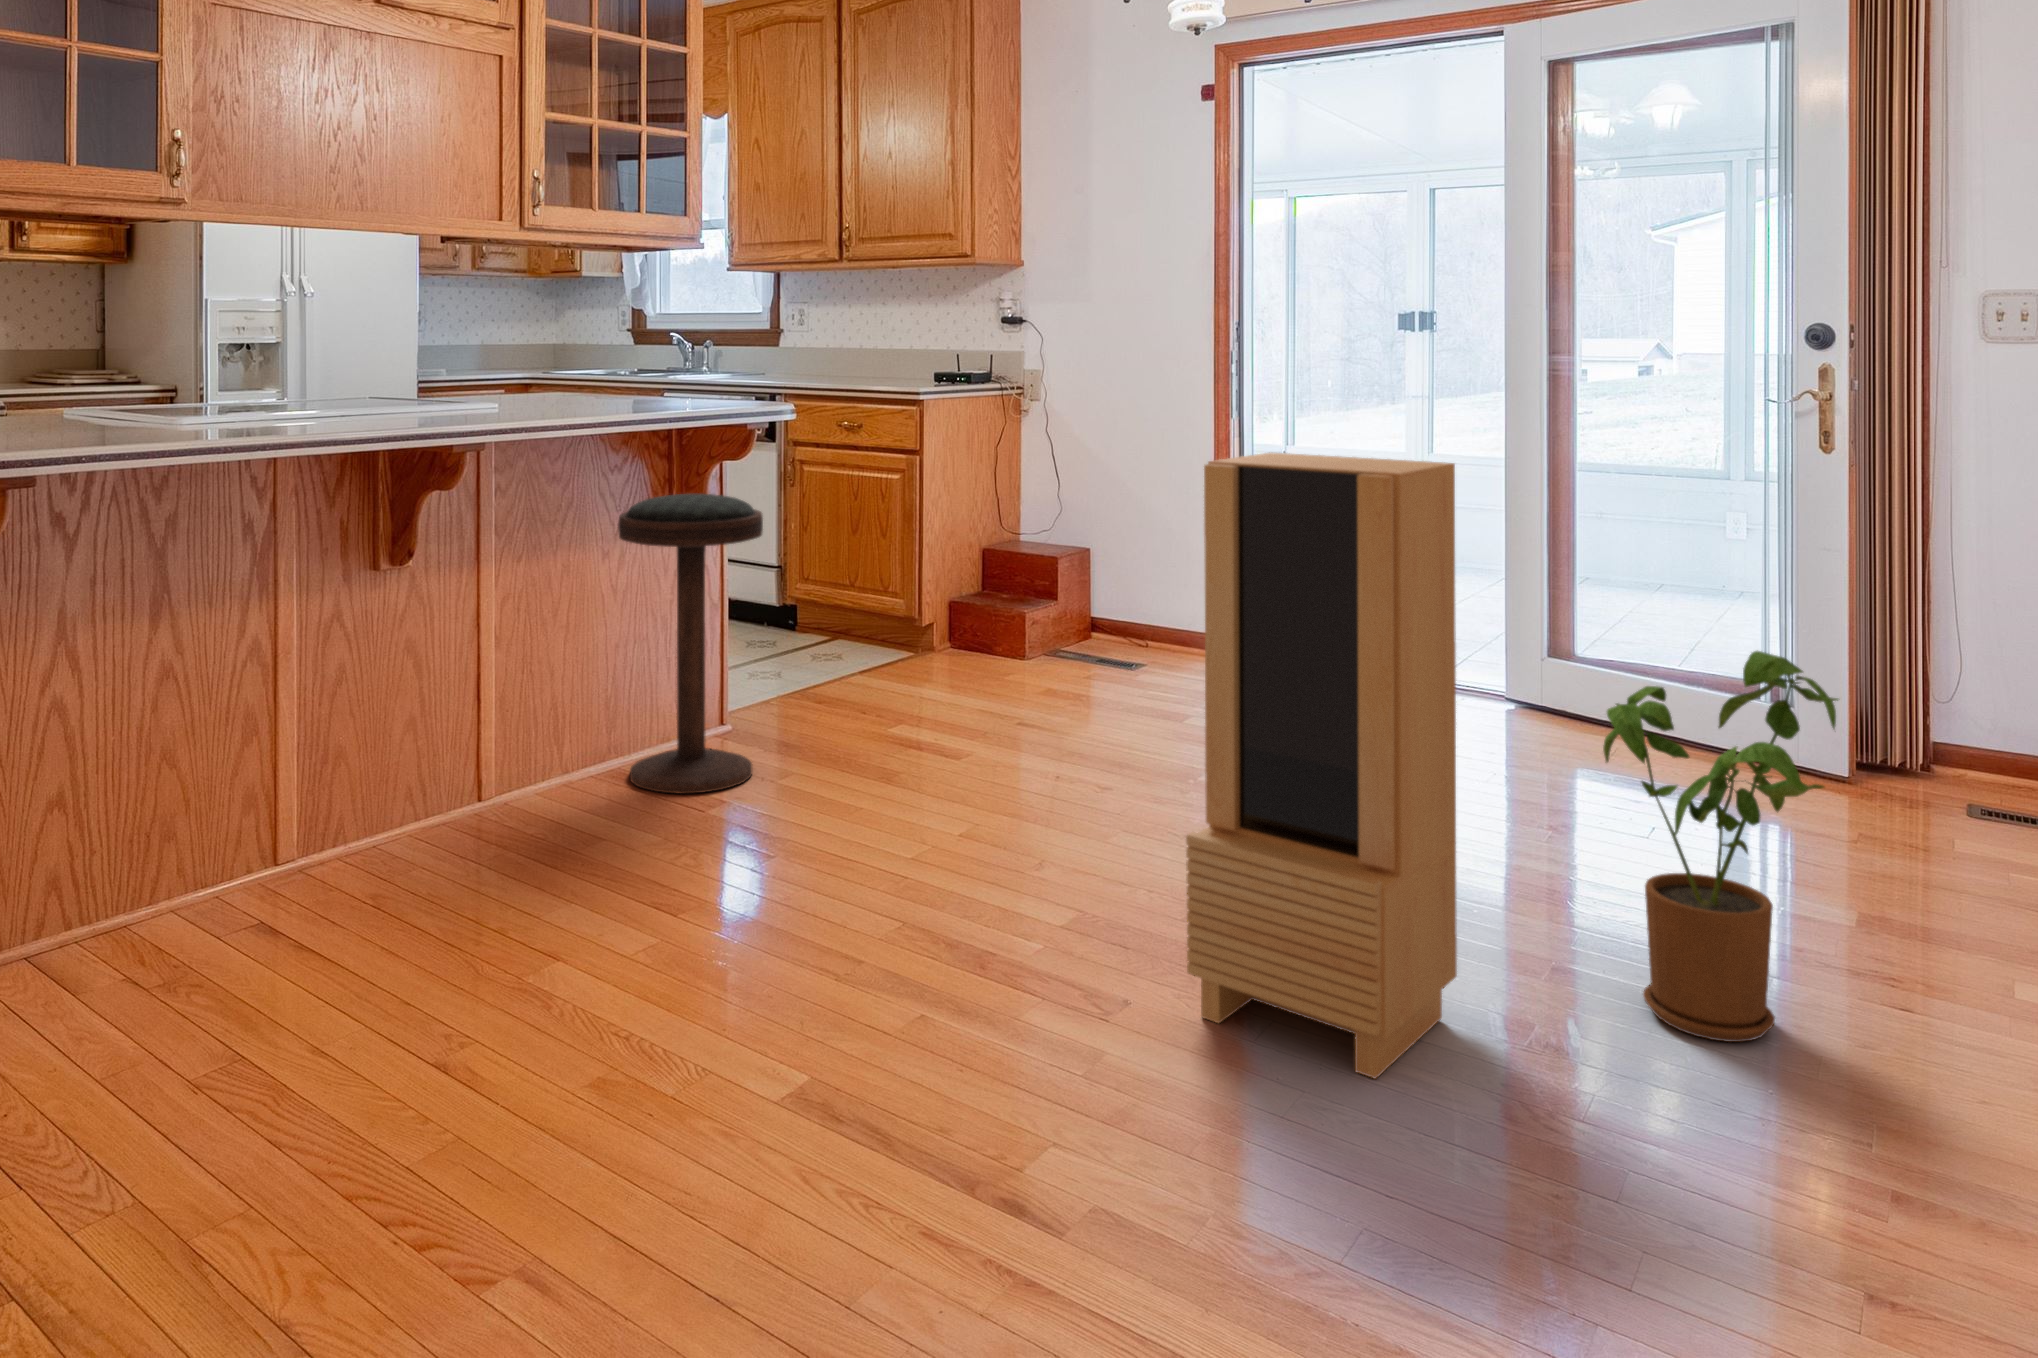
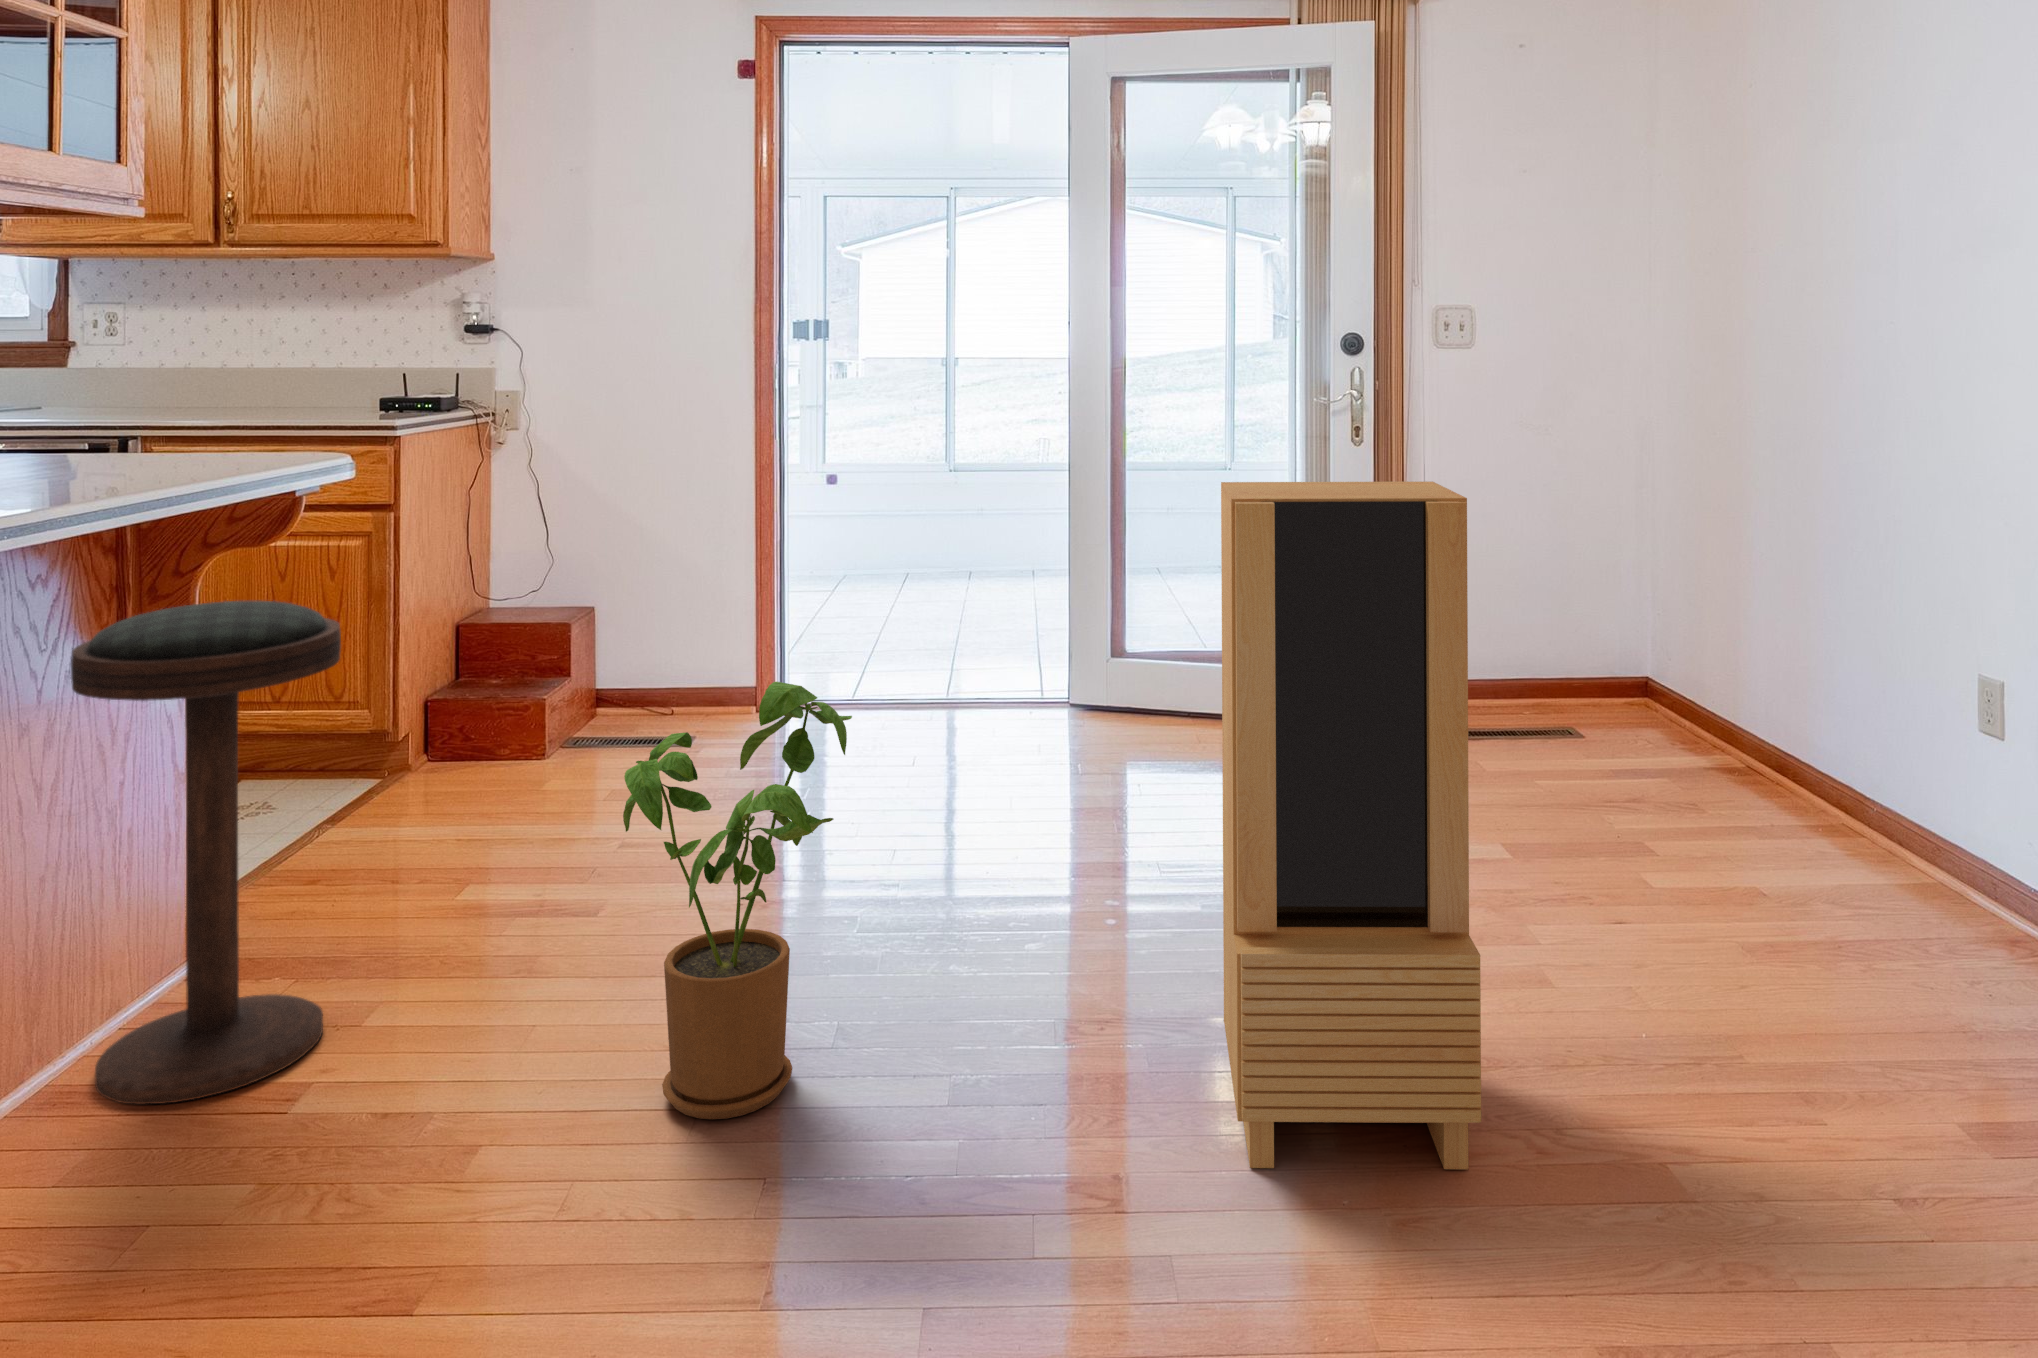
house plant: present [1603,651,1838,1042] -> present [623,682,852,1119]

